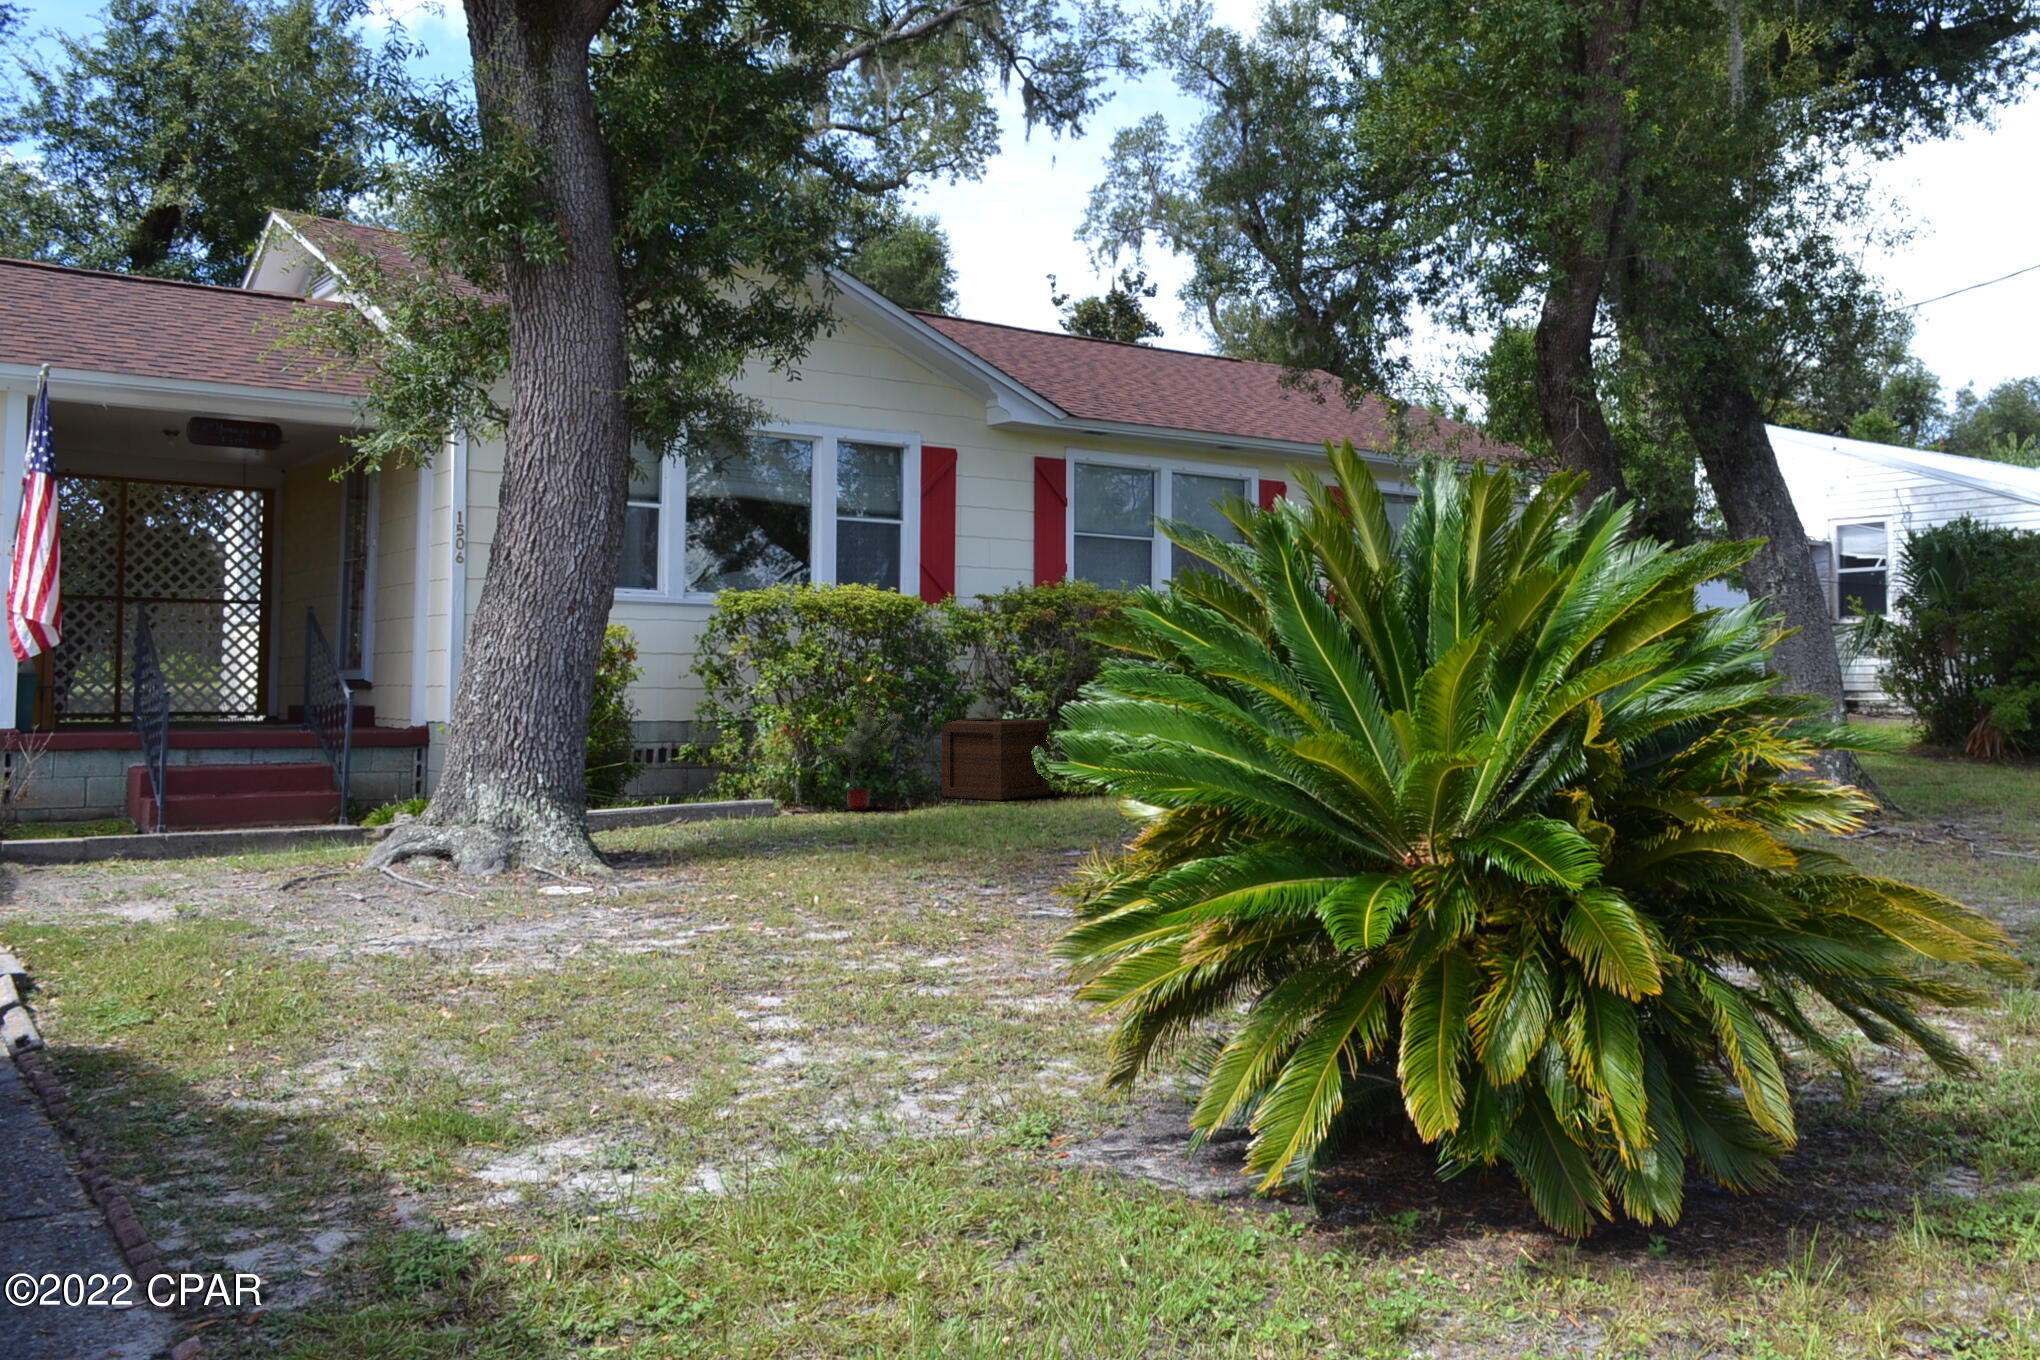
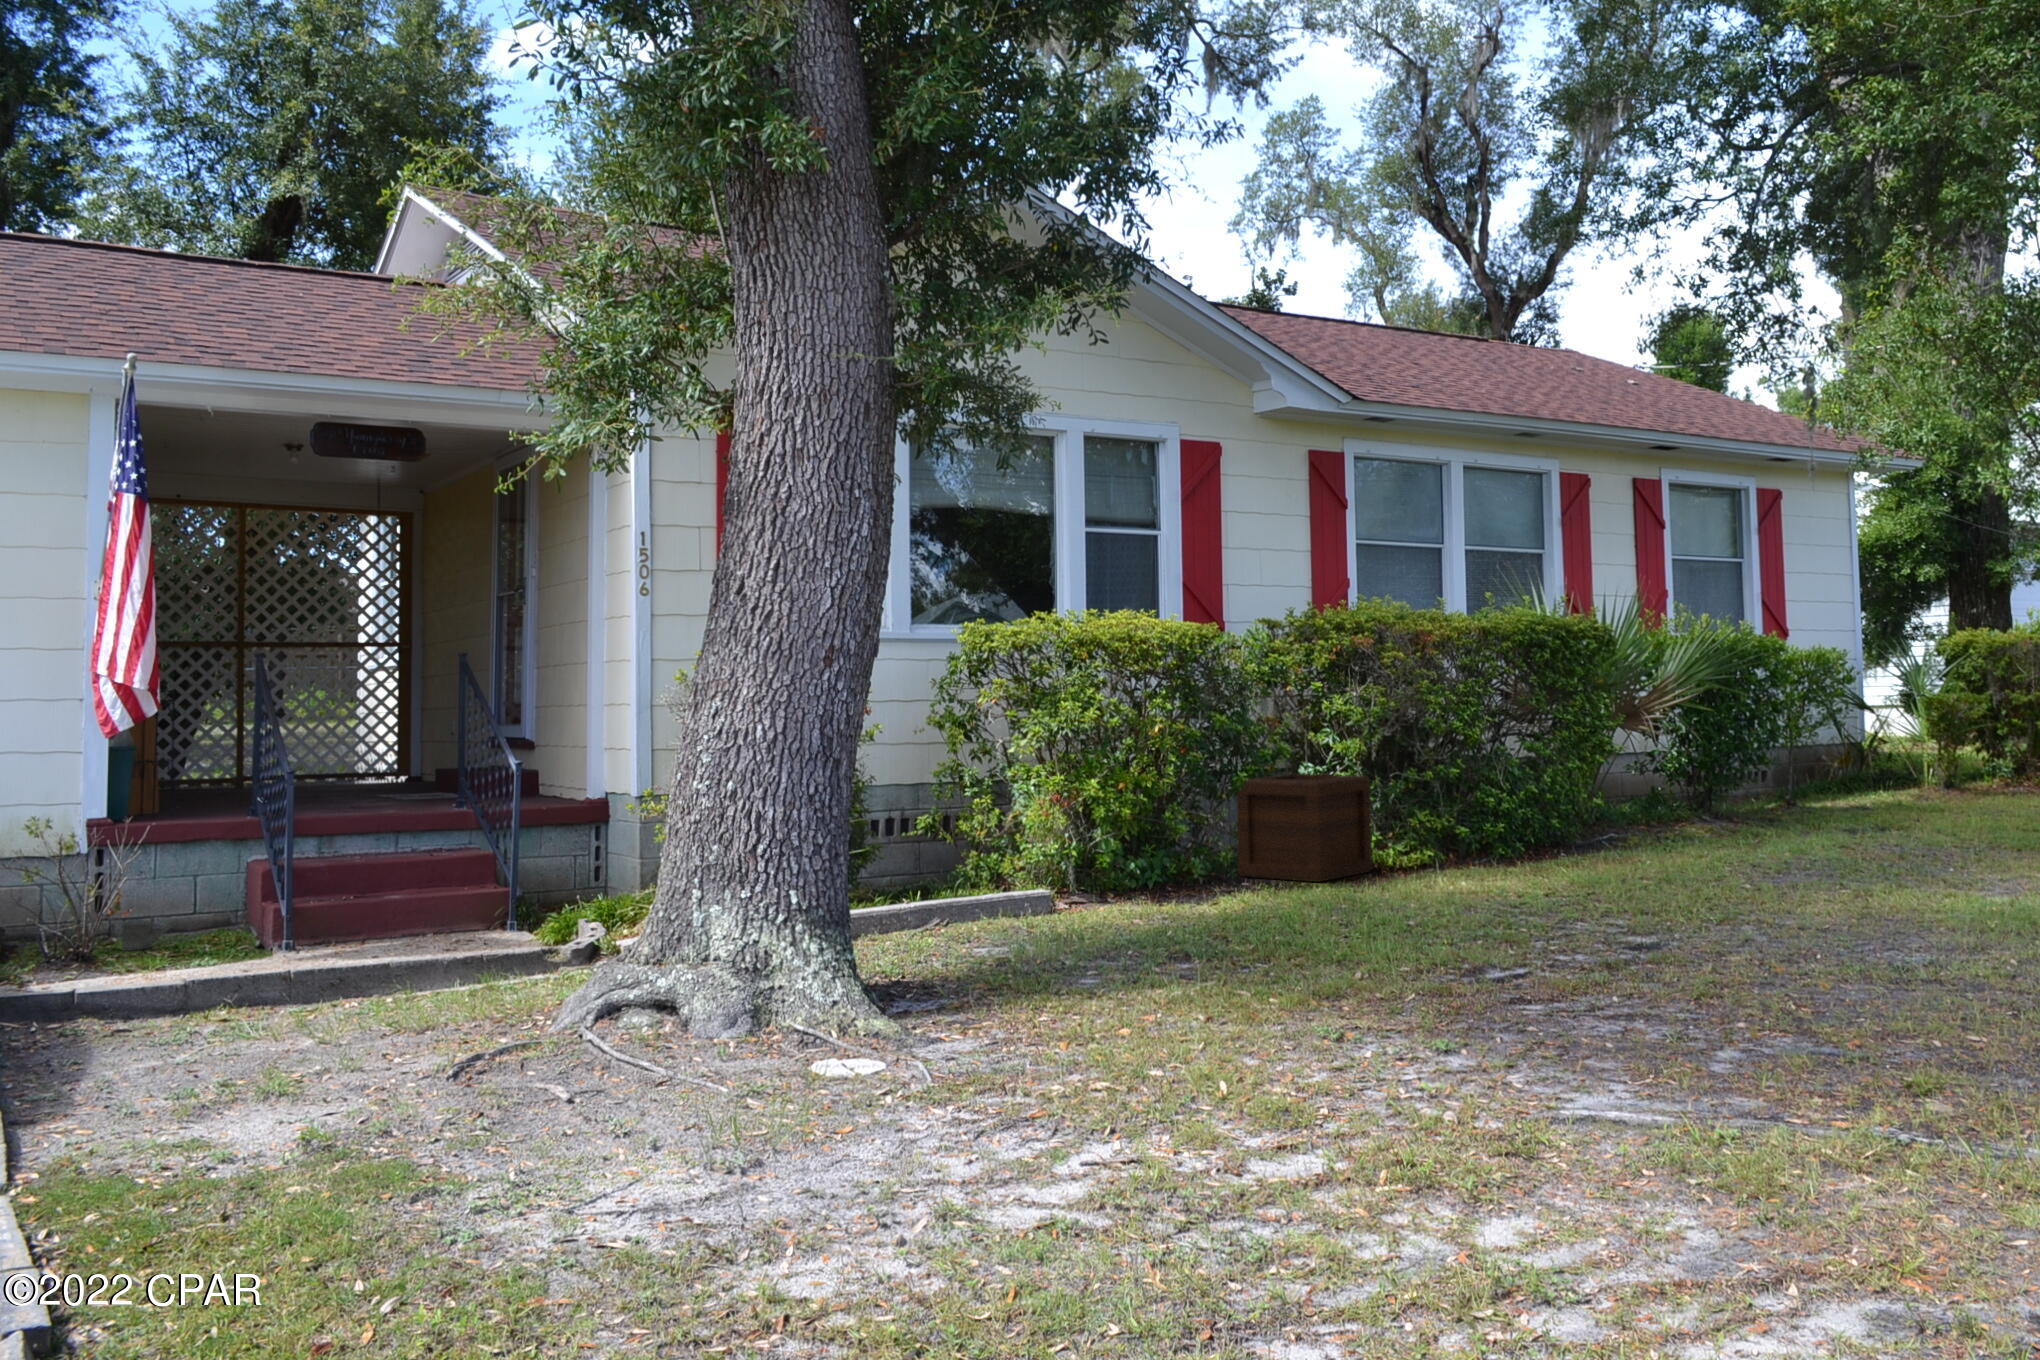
potted tree: present [816,700,902,810] -> none [1091,757,1202,901]
watering can: none [15,807,73,831] -> present [111,918,180,951]

